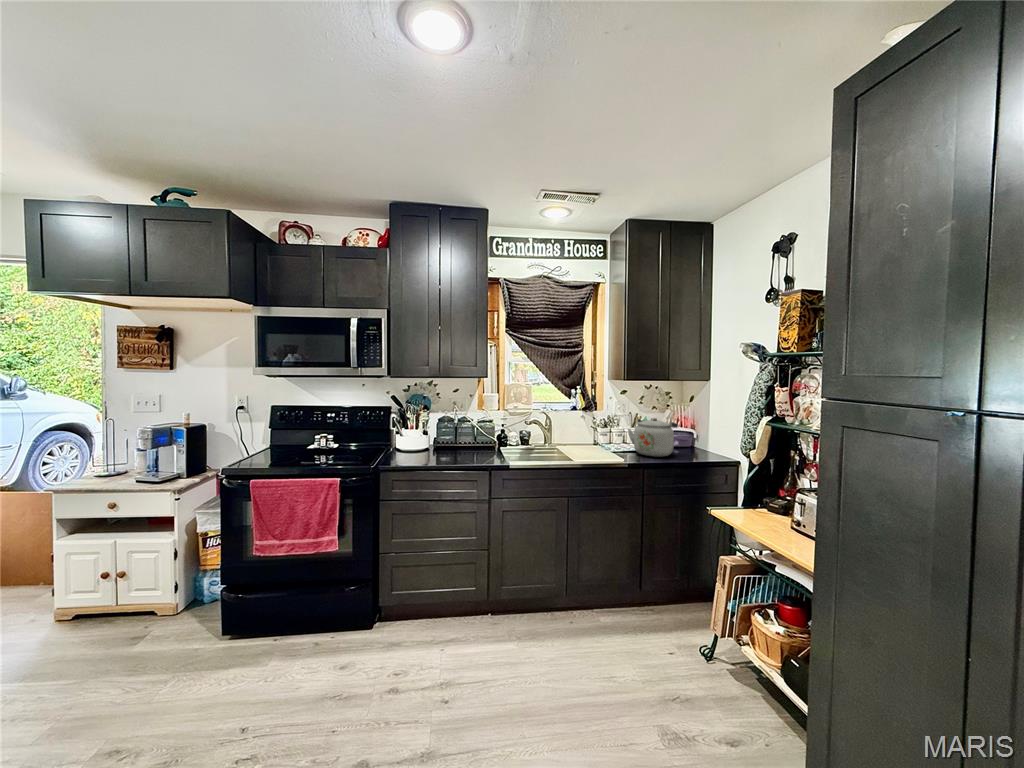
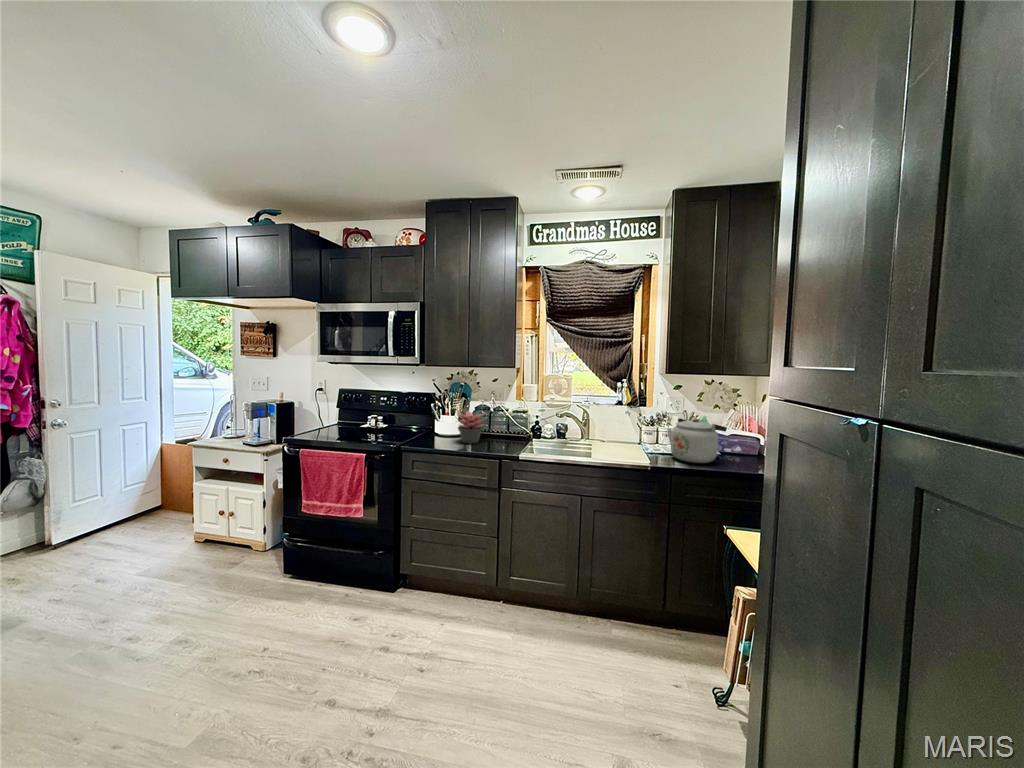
succulent plant: none [428,423,459,456] -> present [458,411,484,443]

